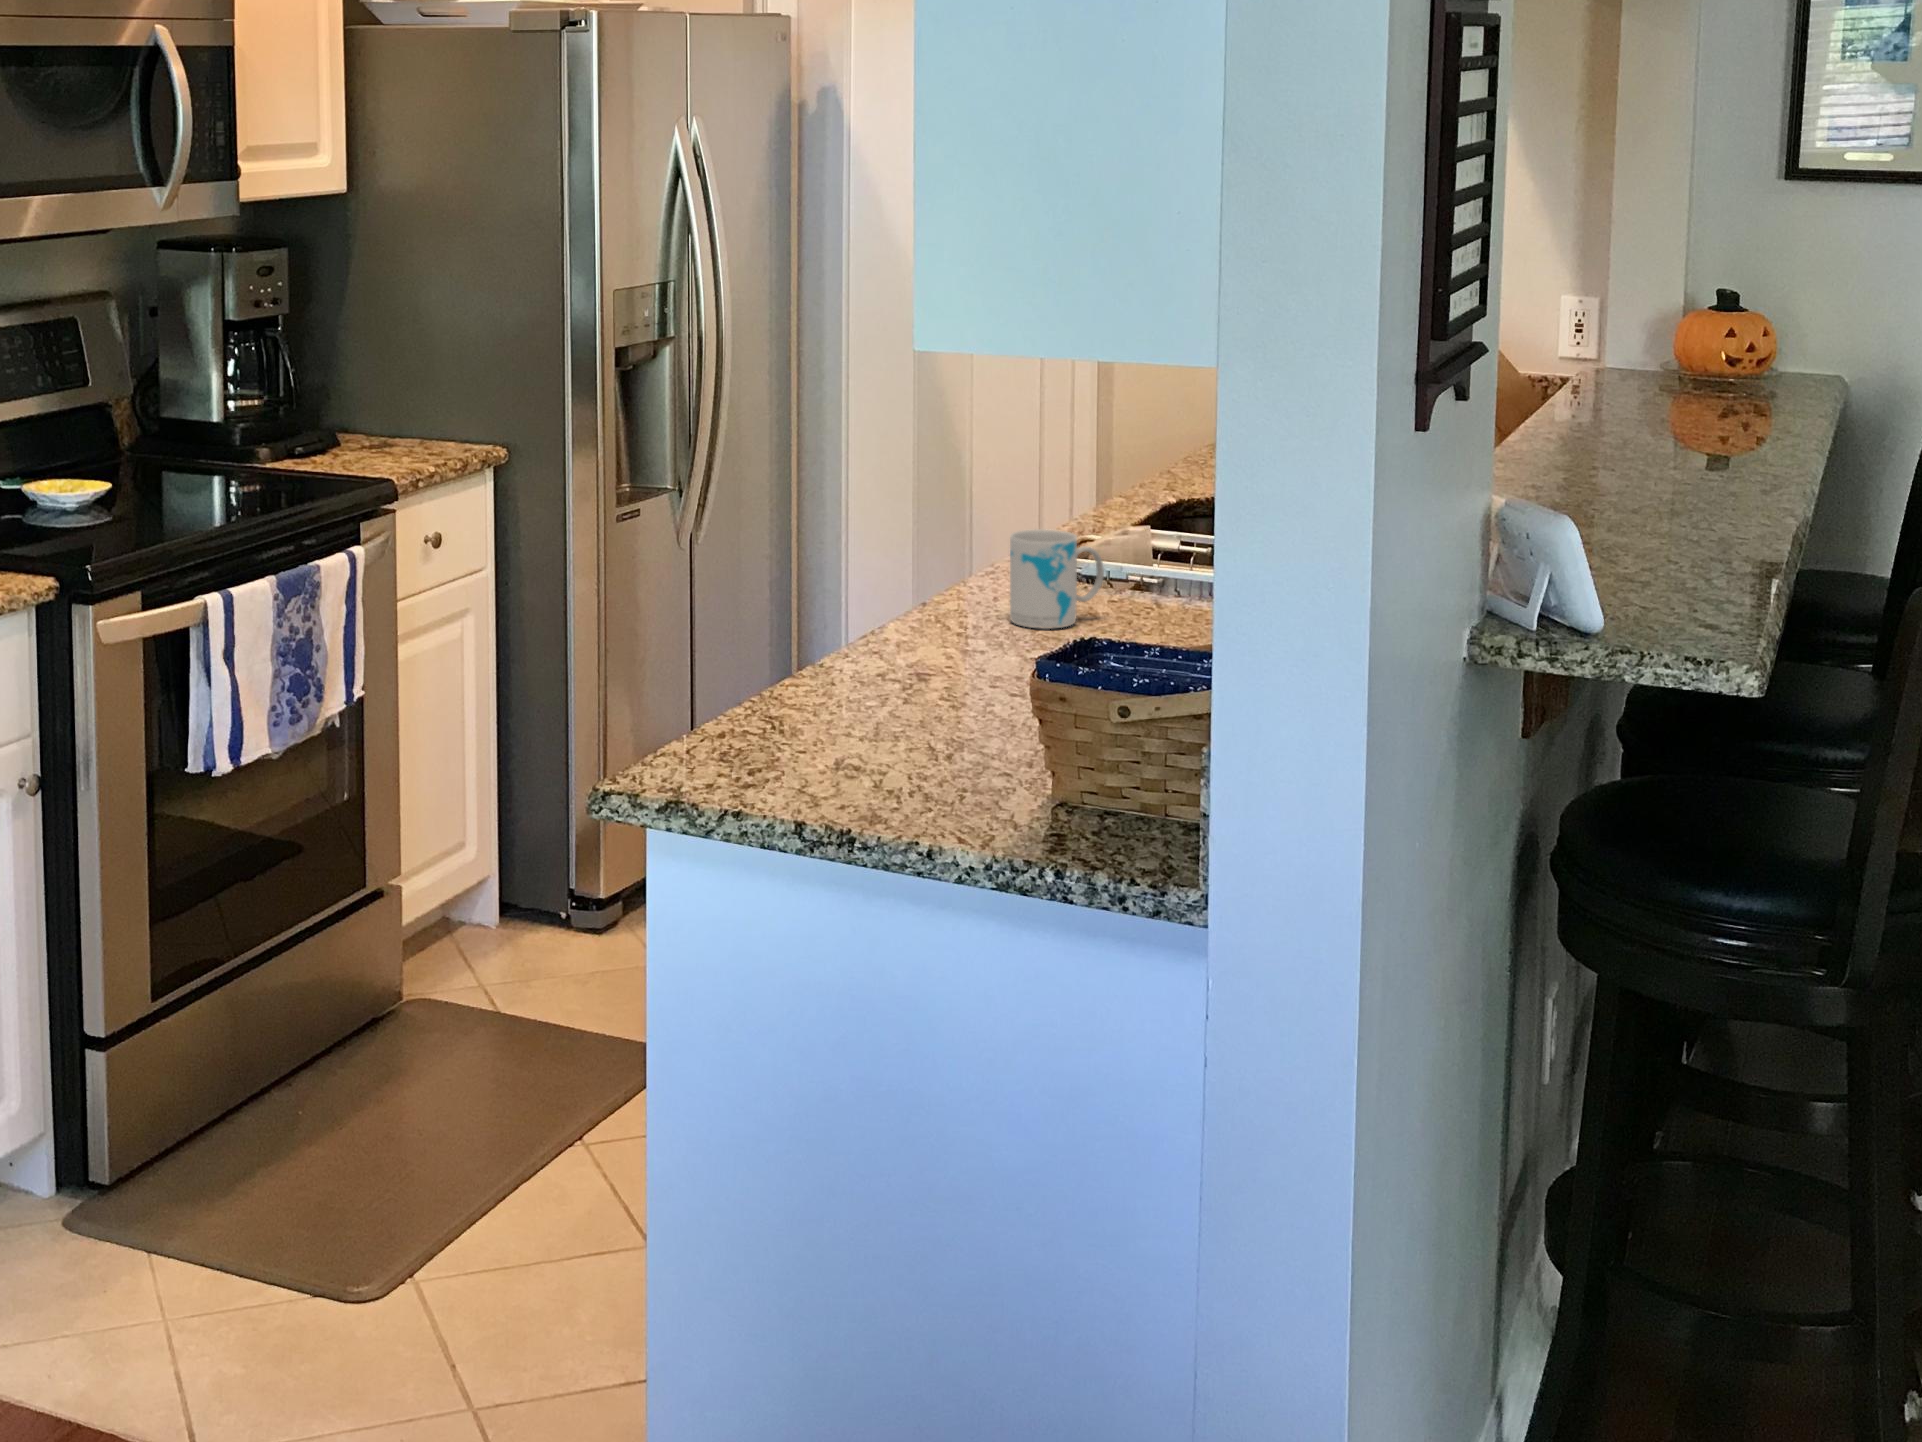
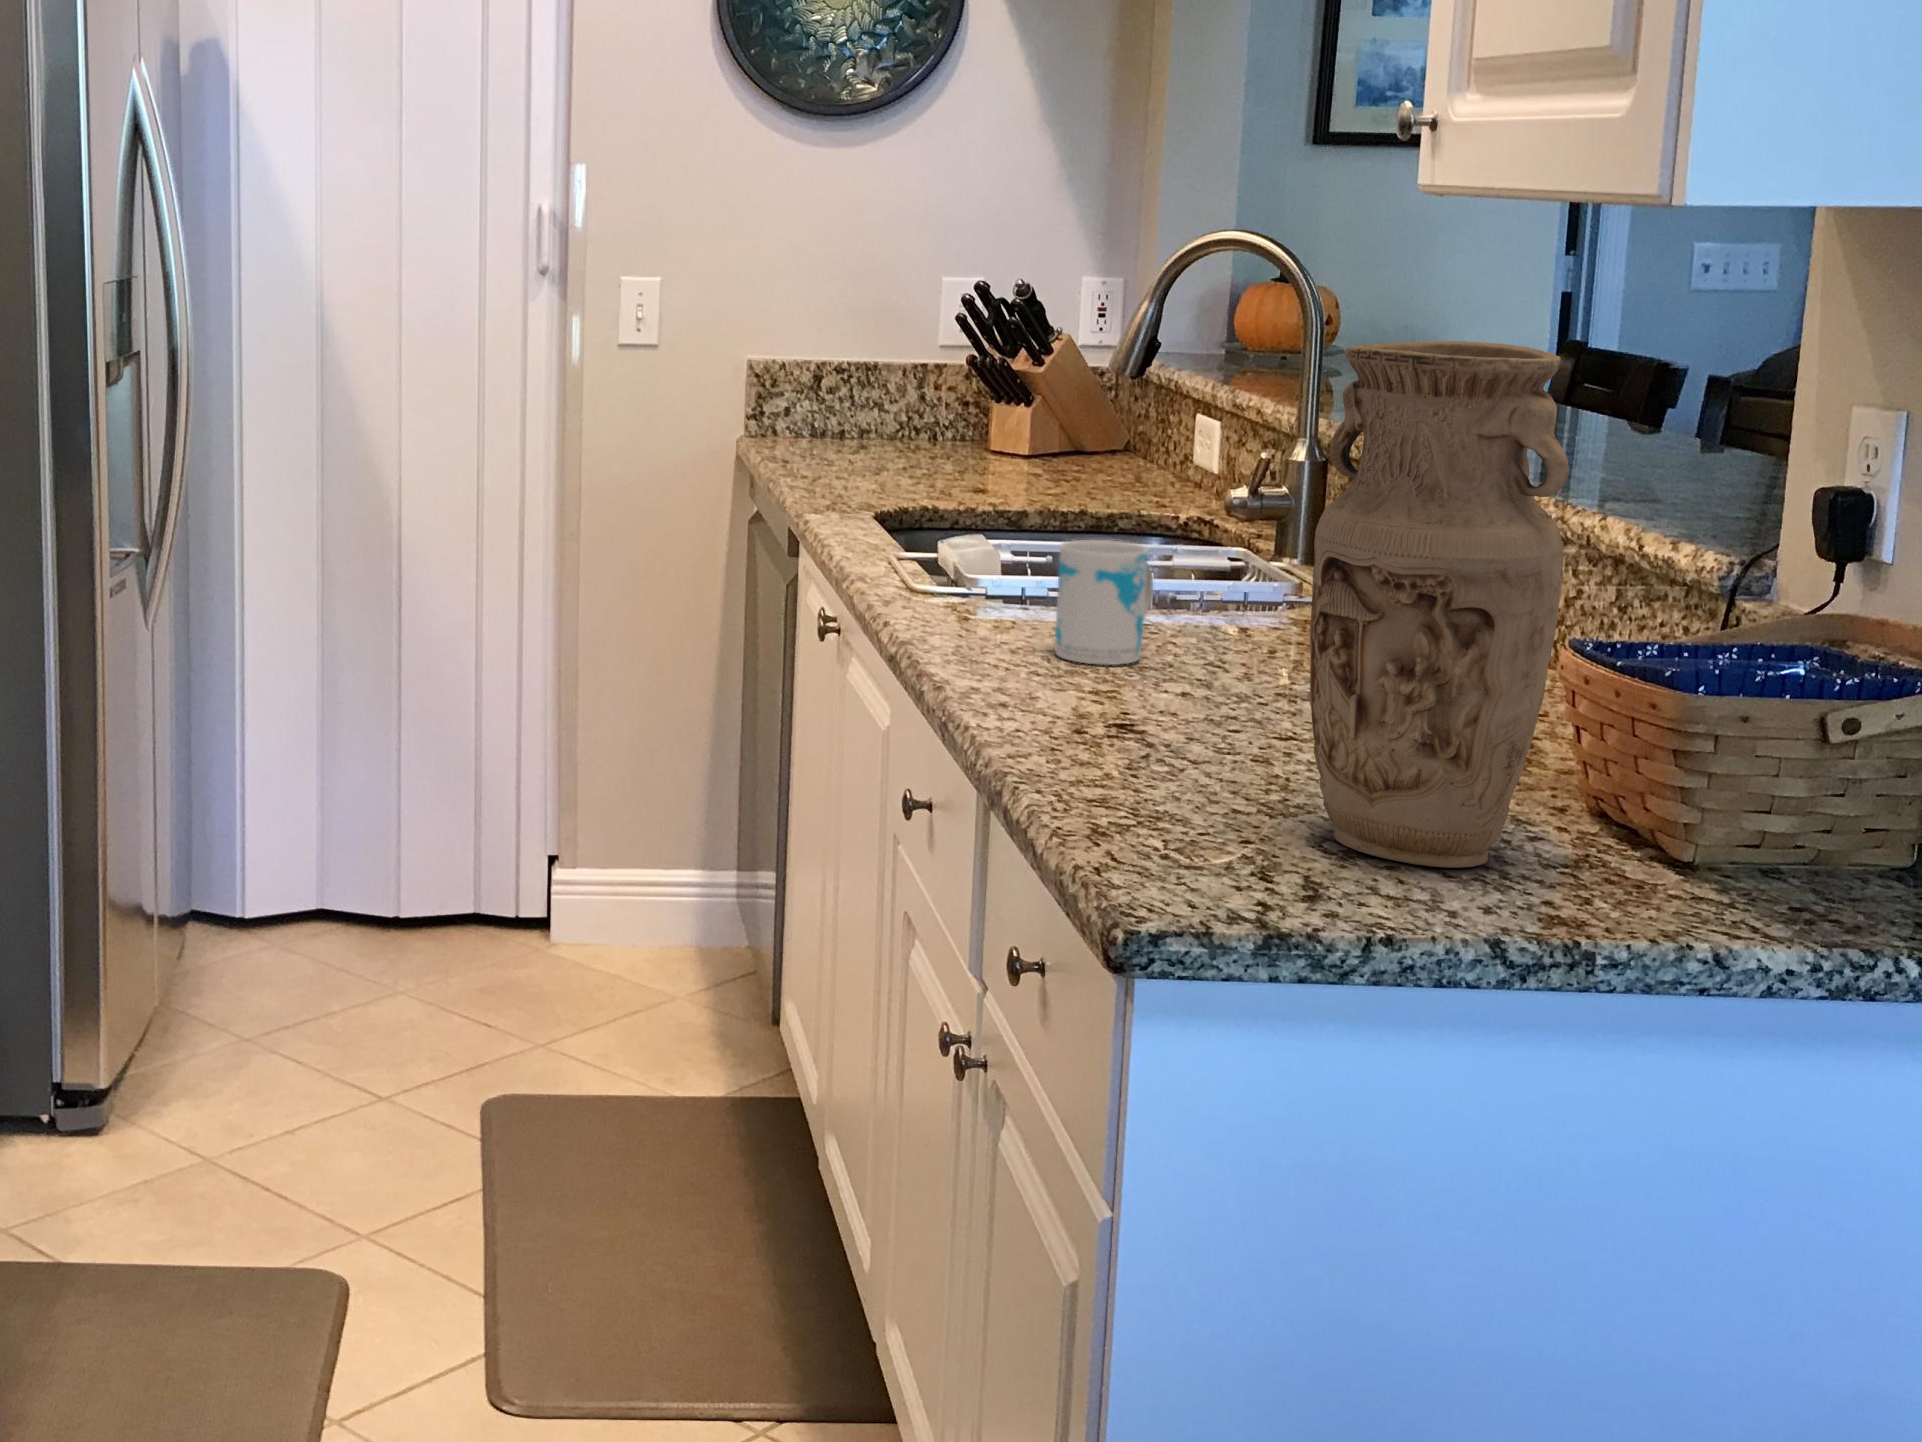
vase: none [831,404,976,781] -> present [1309,341,1569,868]

